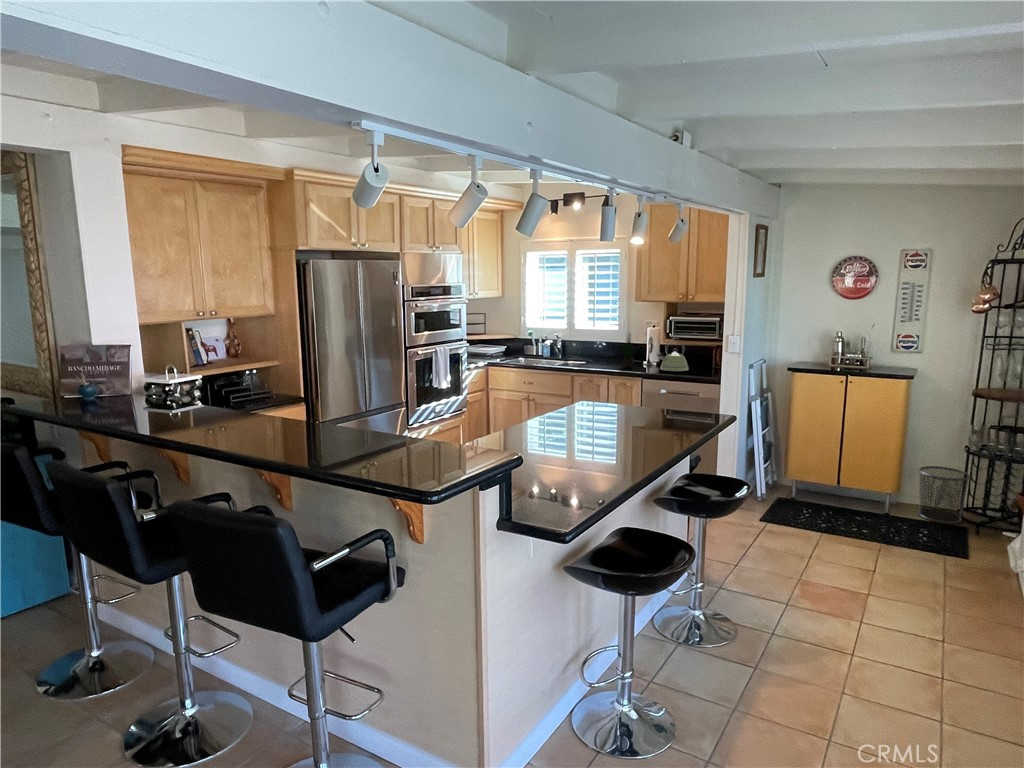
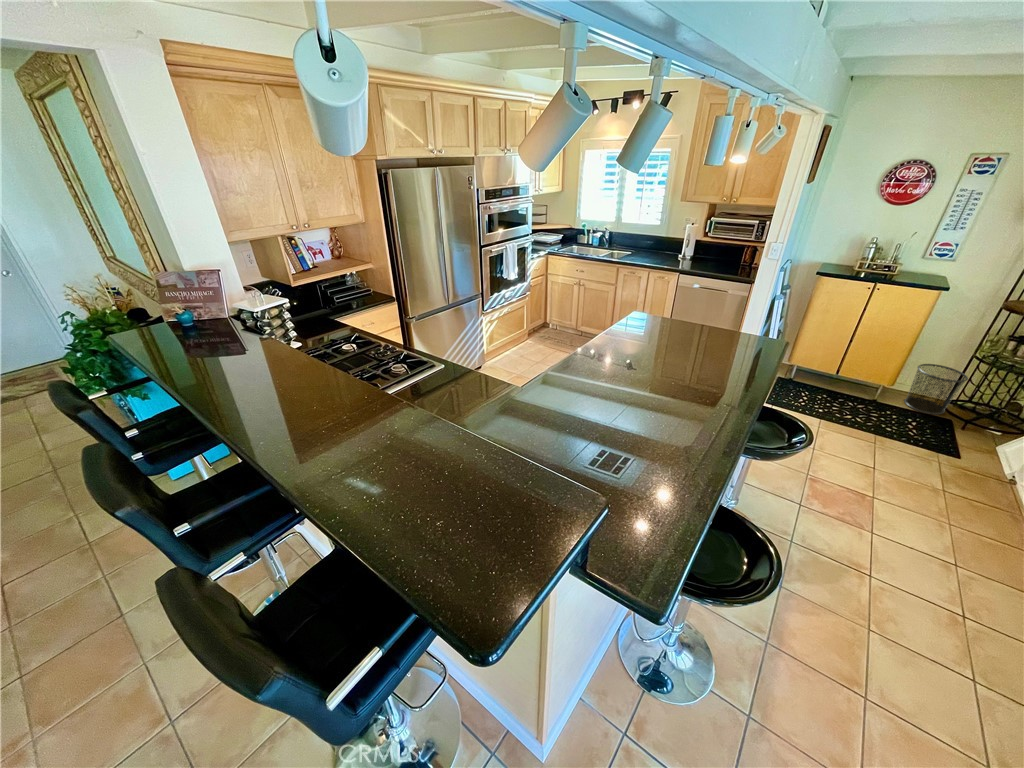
potted plant: present [622,335,634,368] -> none [660,223,681,262]
kettle: present [658,338,689,371] -> none [696,237,722,268]

